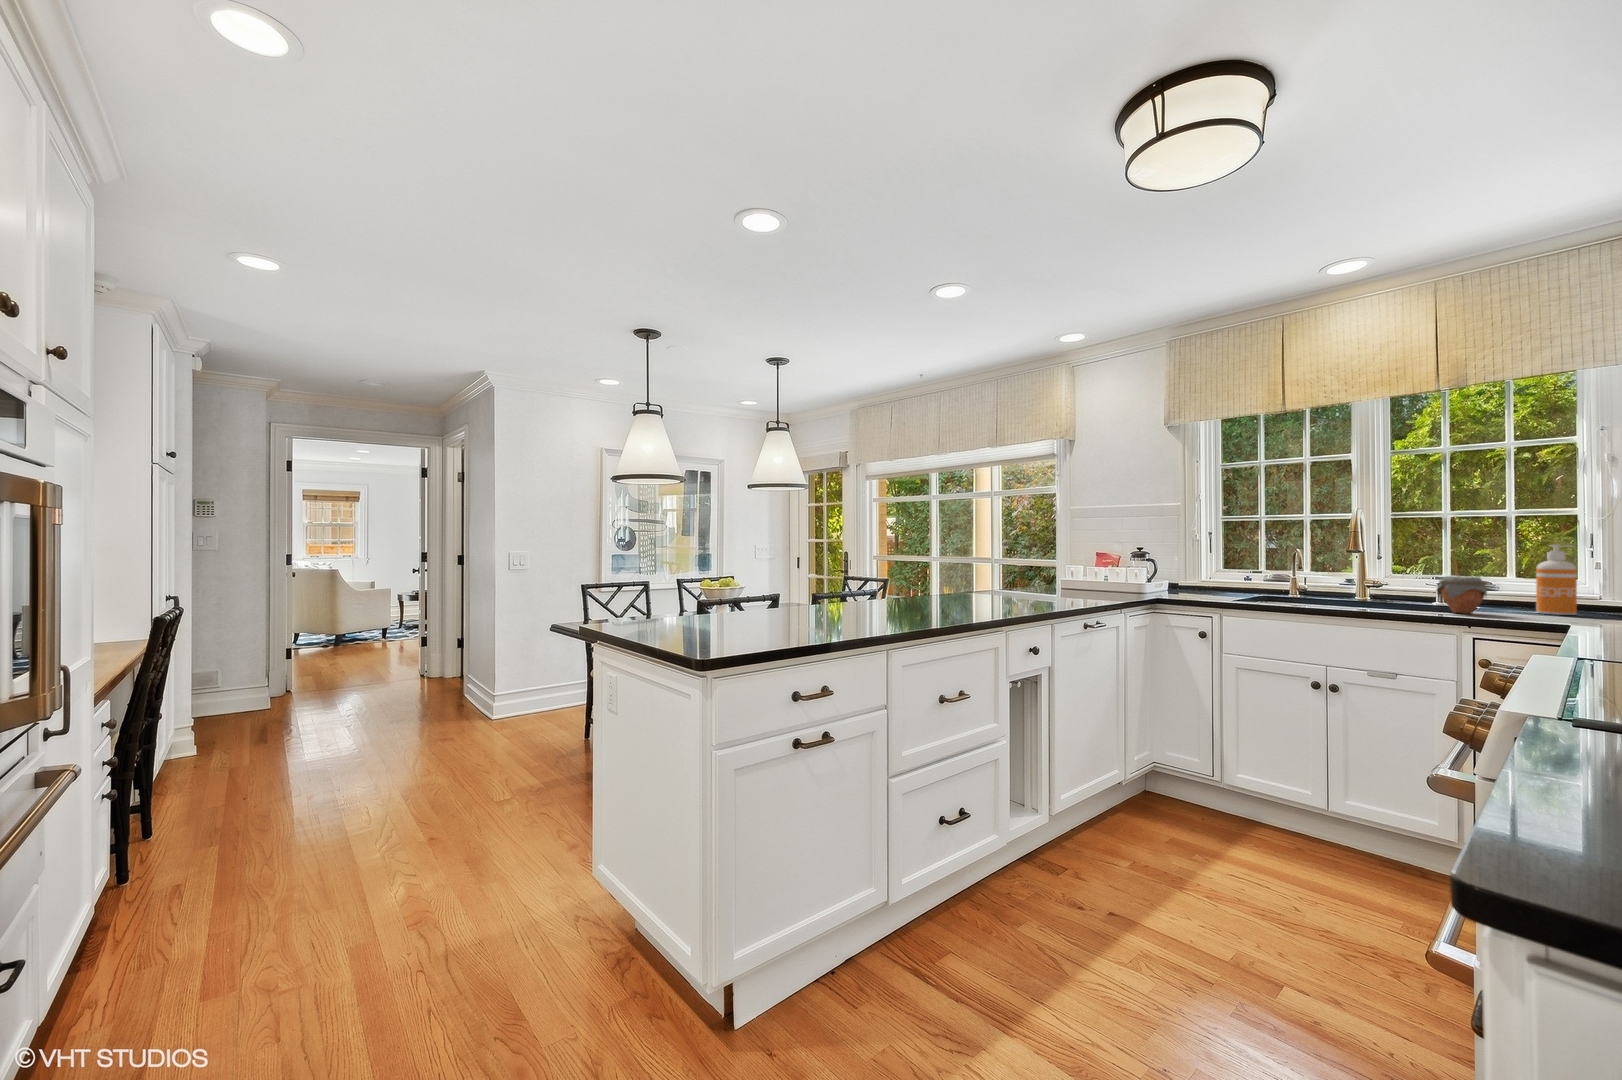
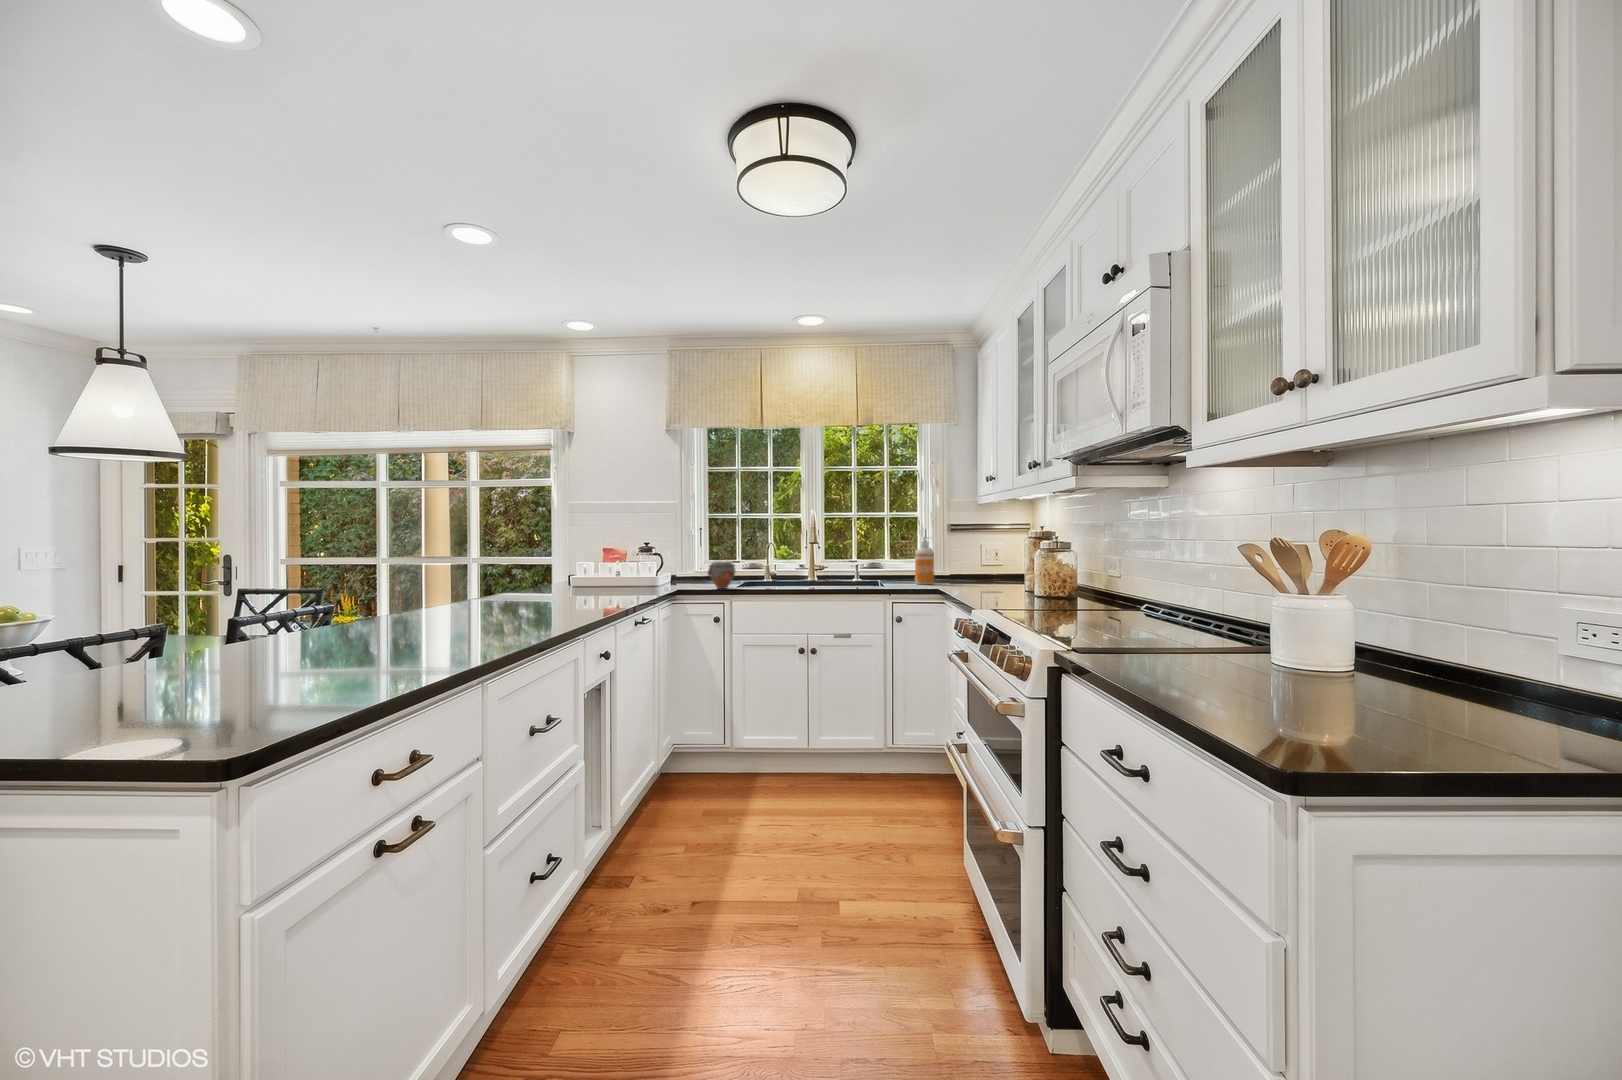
jar: present [1437,576,1487,614] -> present [708,561,736,589]

